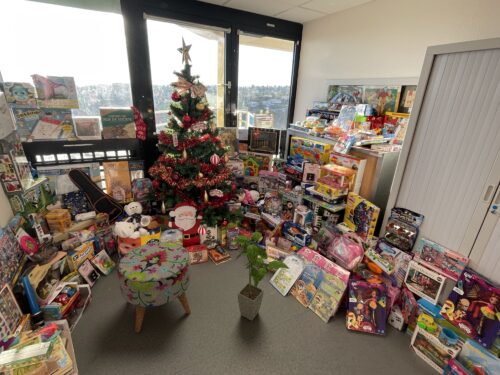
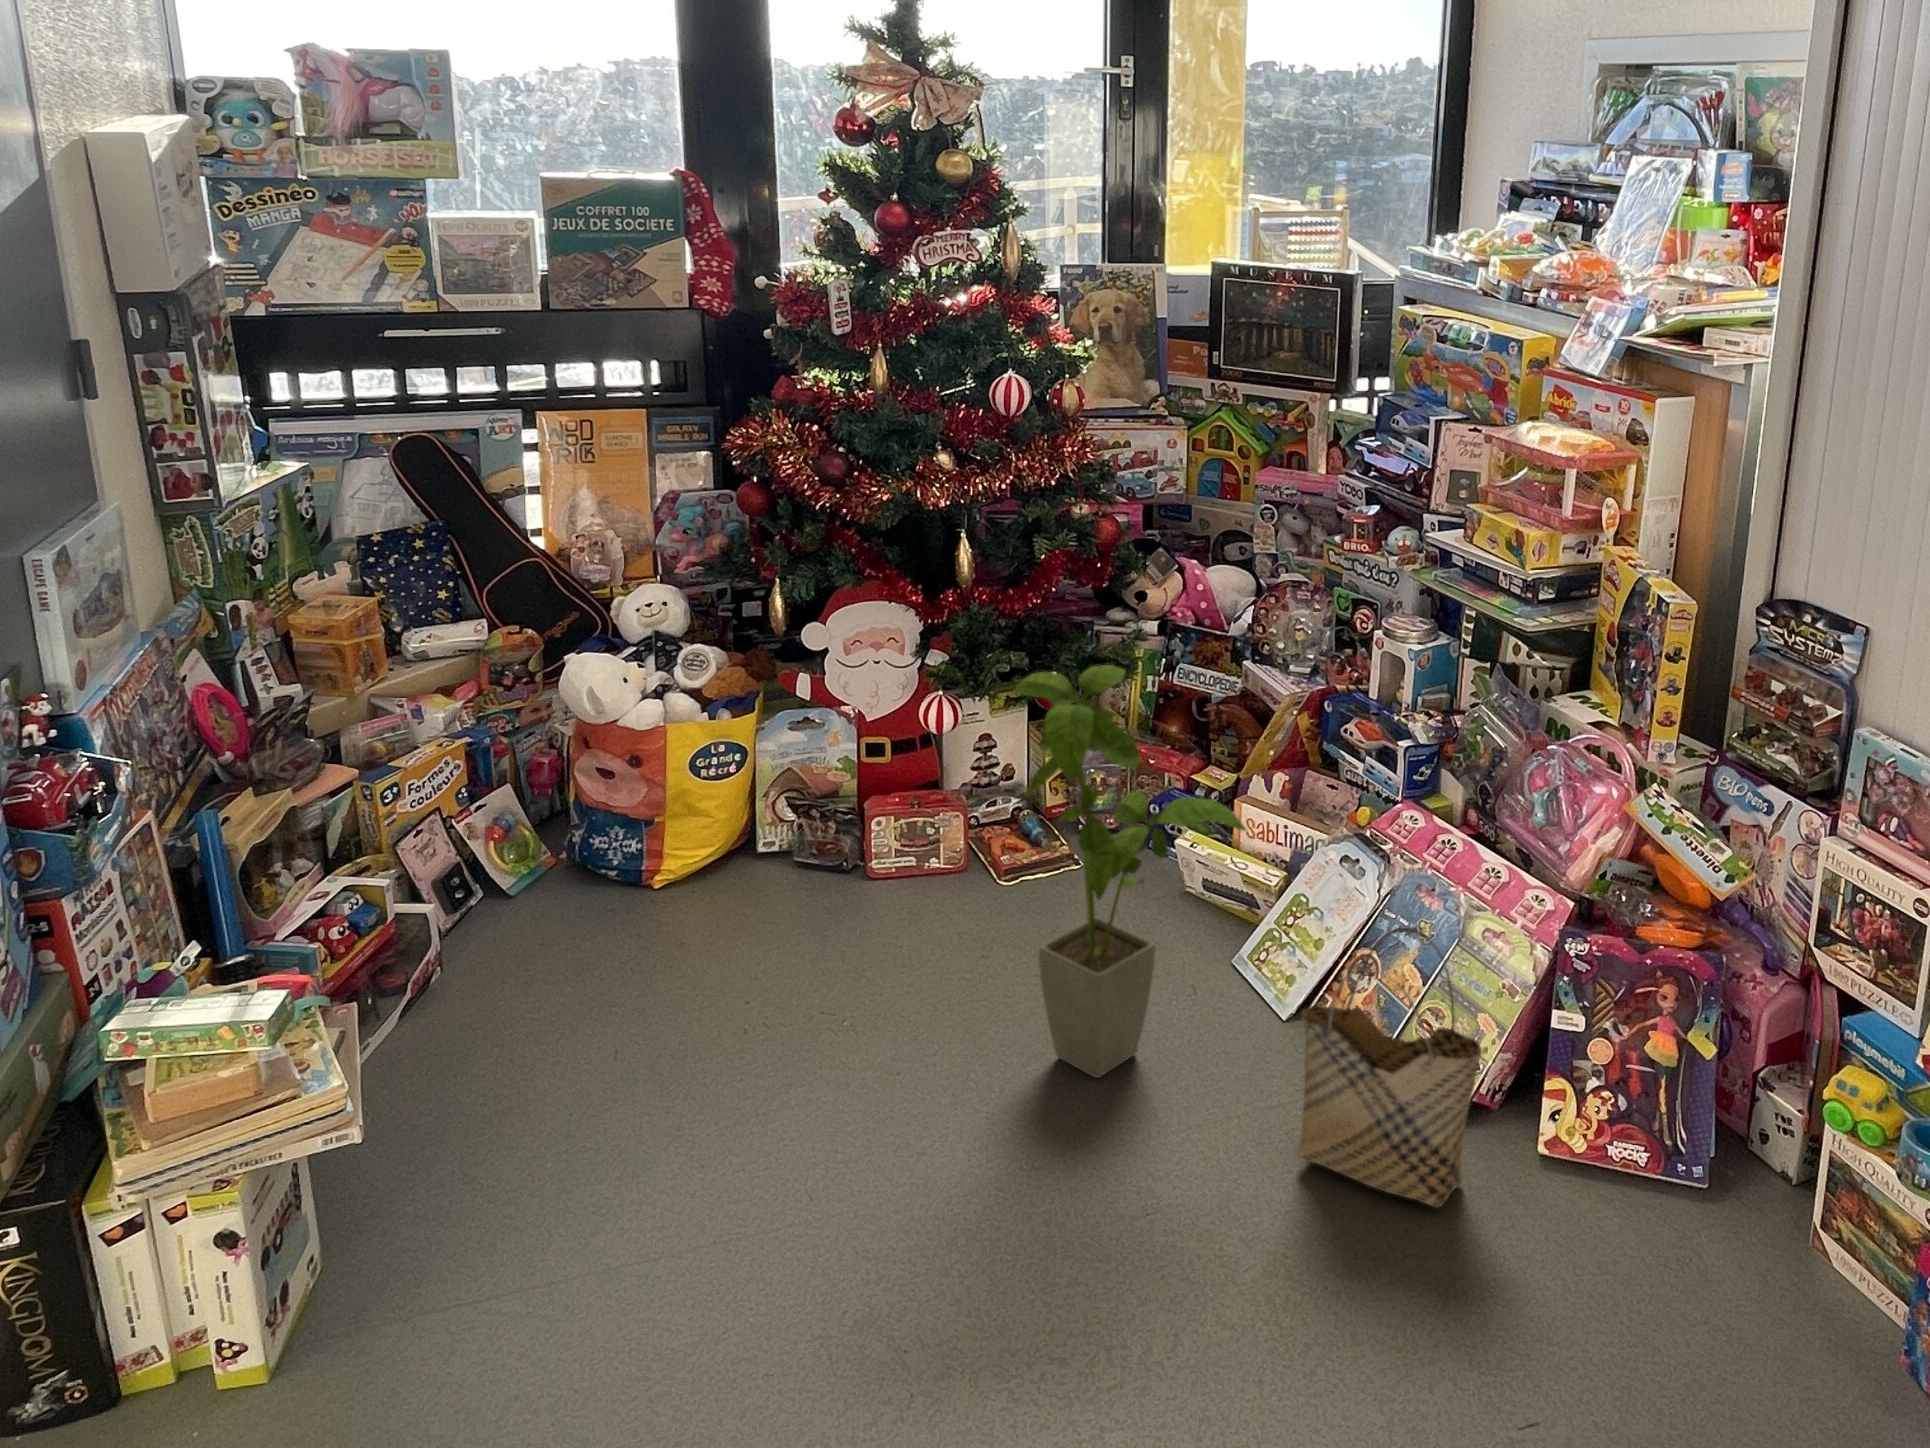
ottoman: present [117,242,191,333] -> none [550,733,857,1082]
woven basket: none [303,291,349,354] -> present [1297,928,1482,1207]

